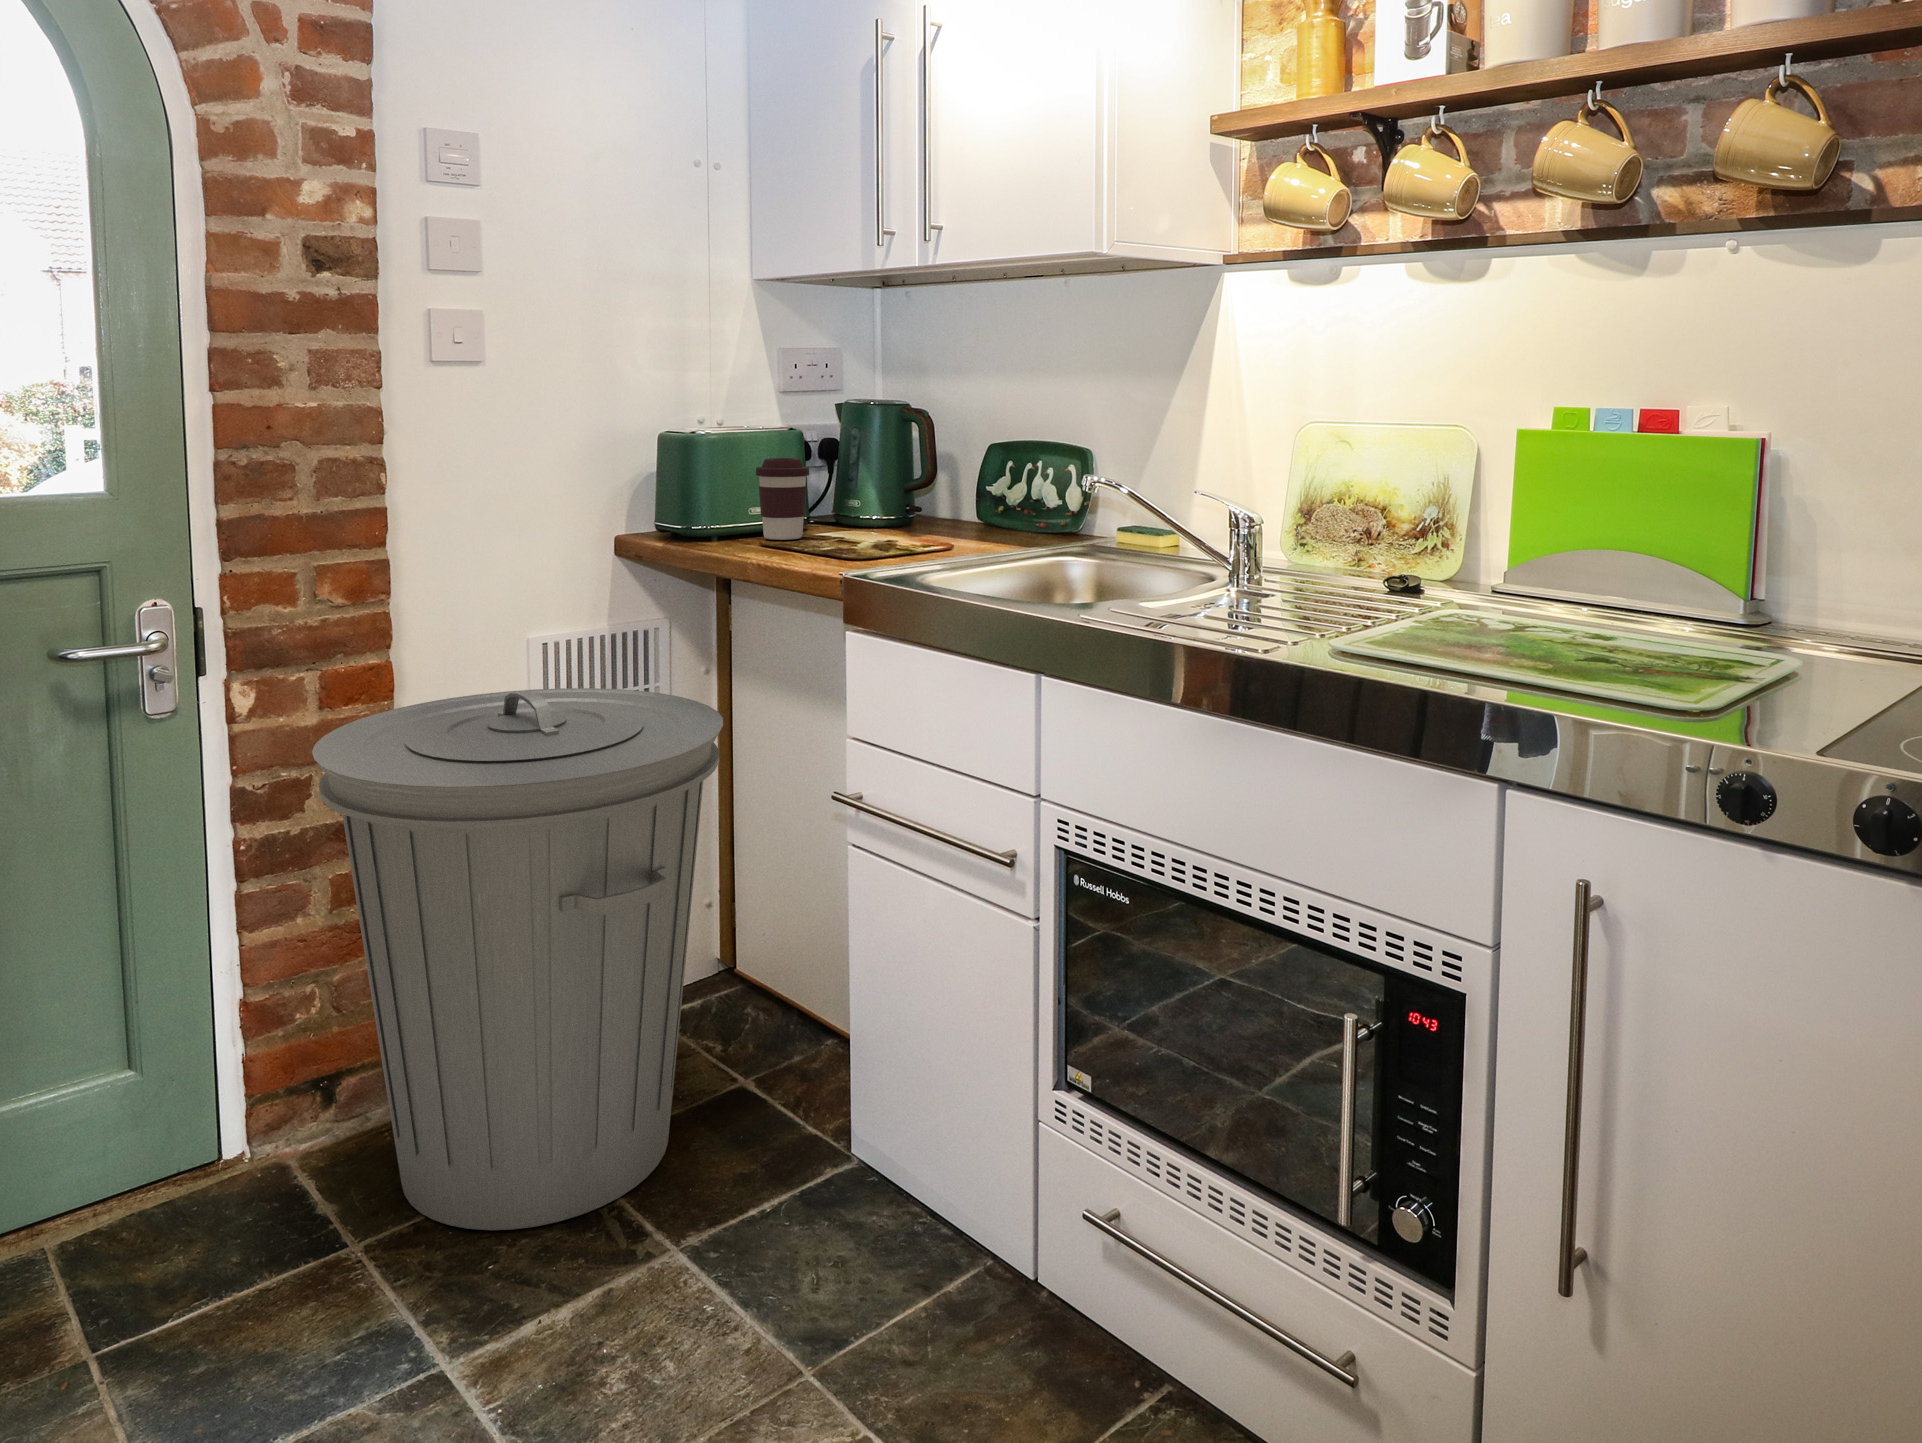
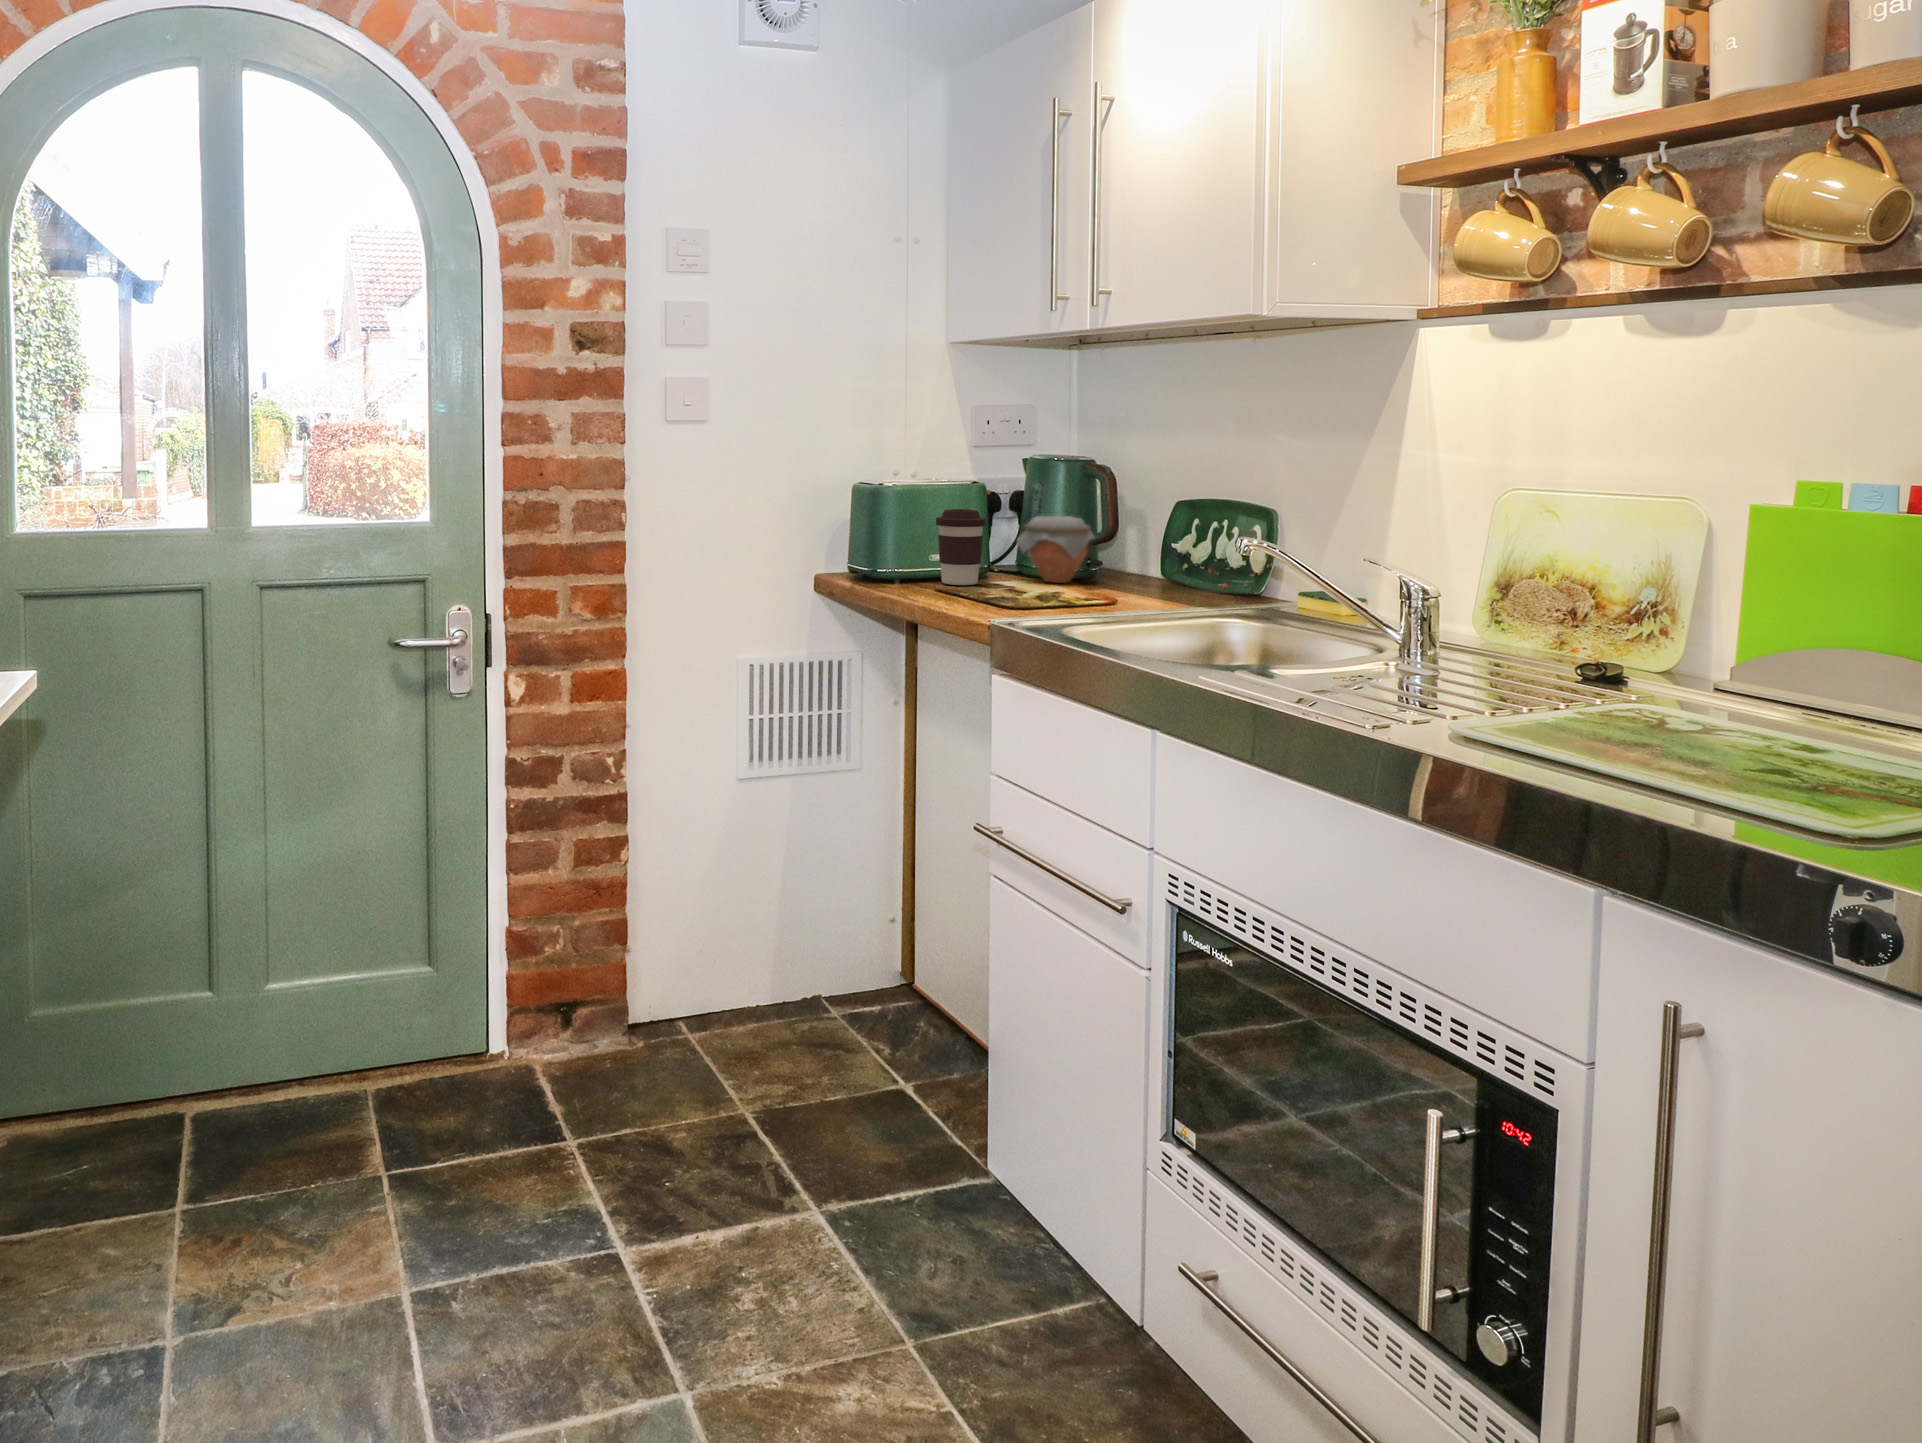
jar: none [839,463,919,533] -> present [1017,516,1095,583]
trash can: present [312,688,723,1230] -> none [556,703,885,1161]

